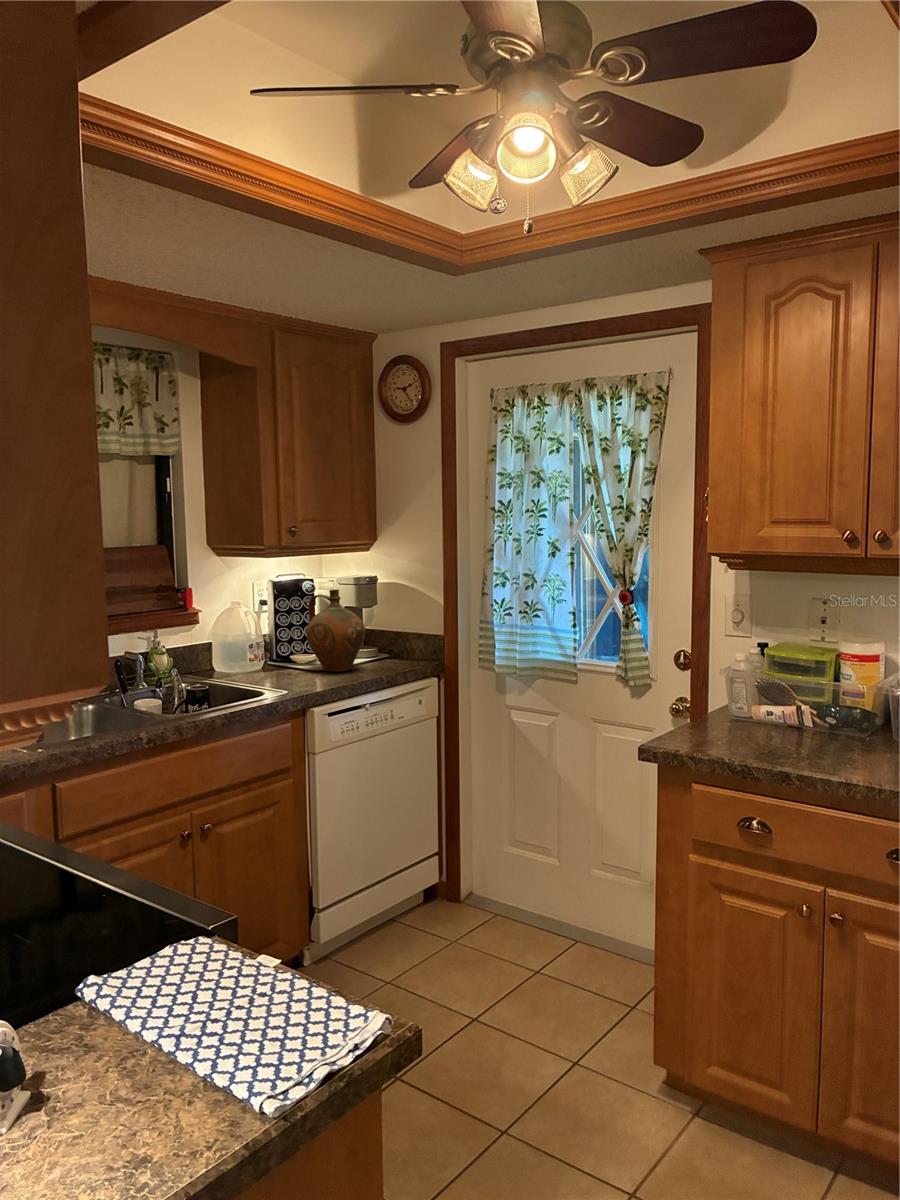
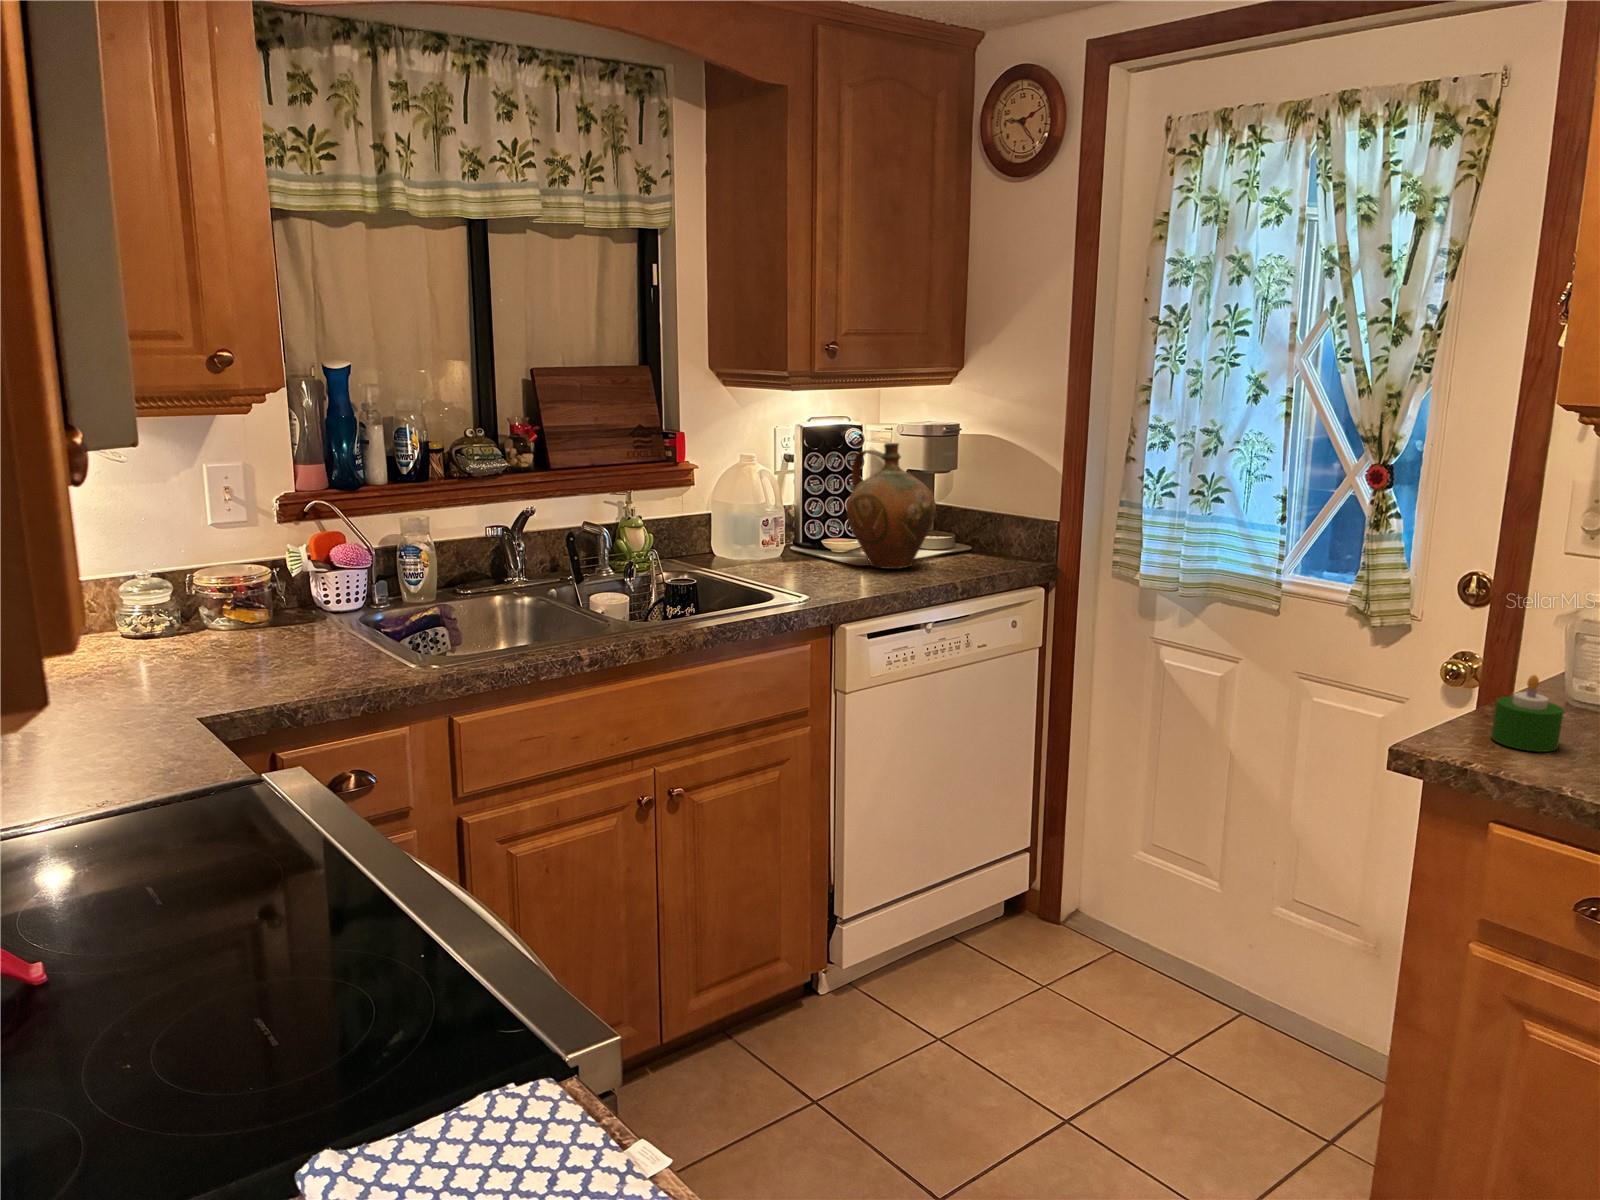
candle: none [690,700,723,742] -> present [1491,675,1564,752]

